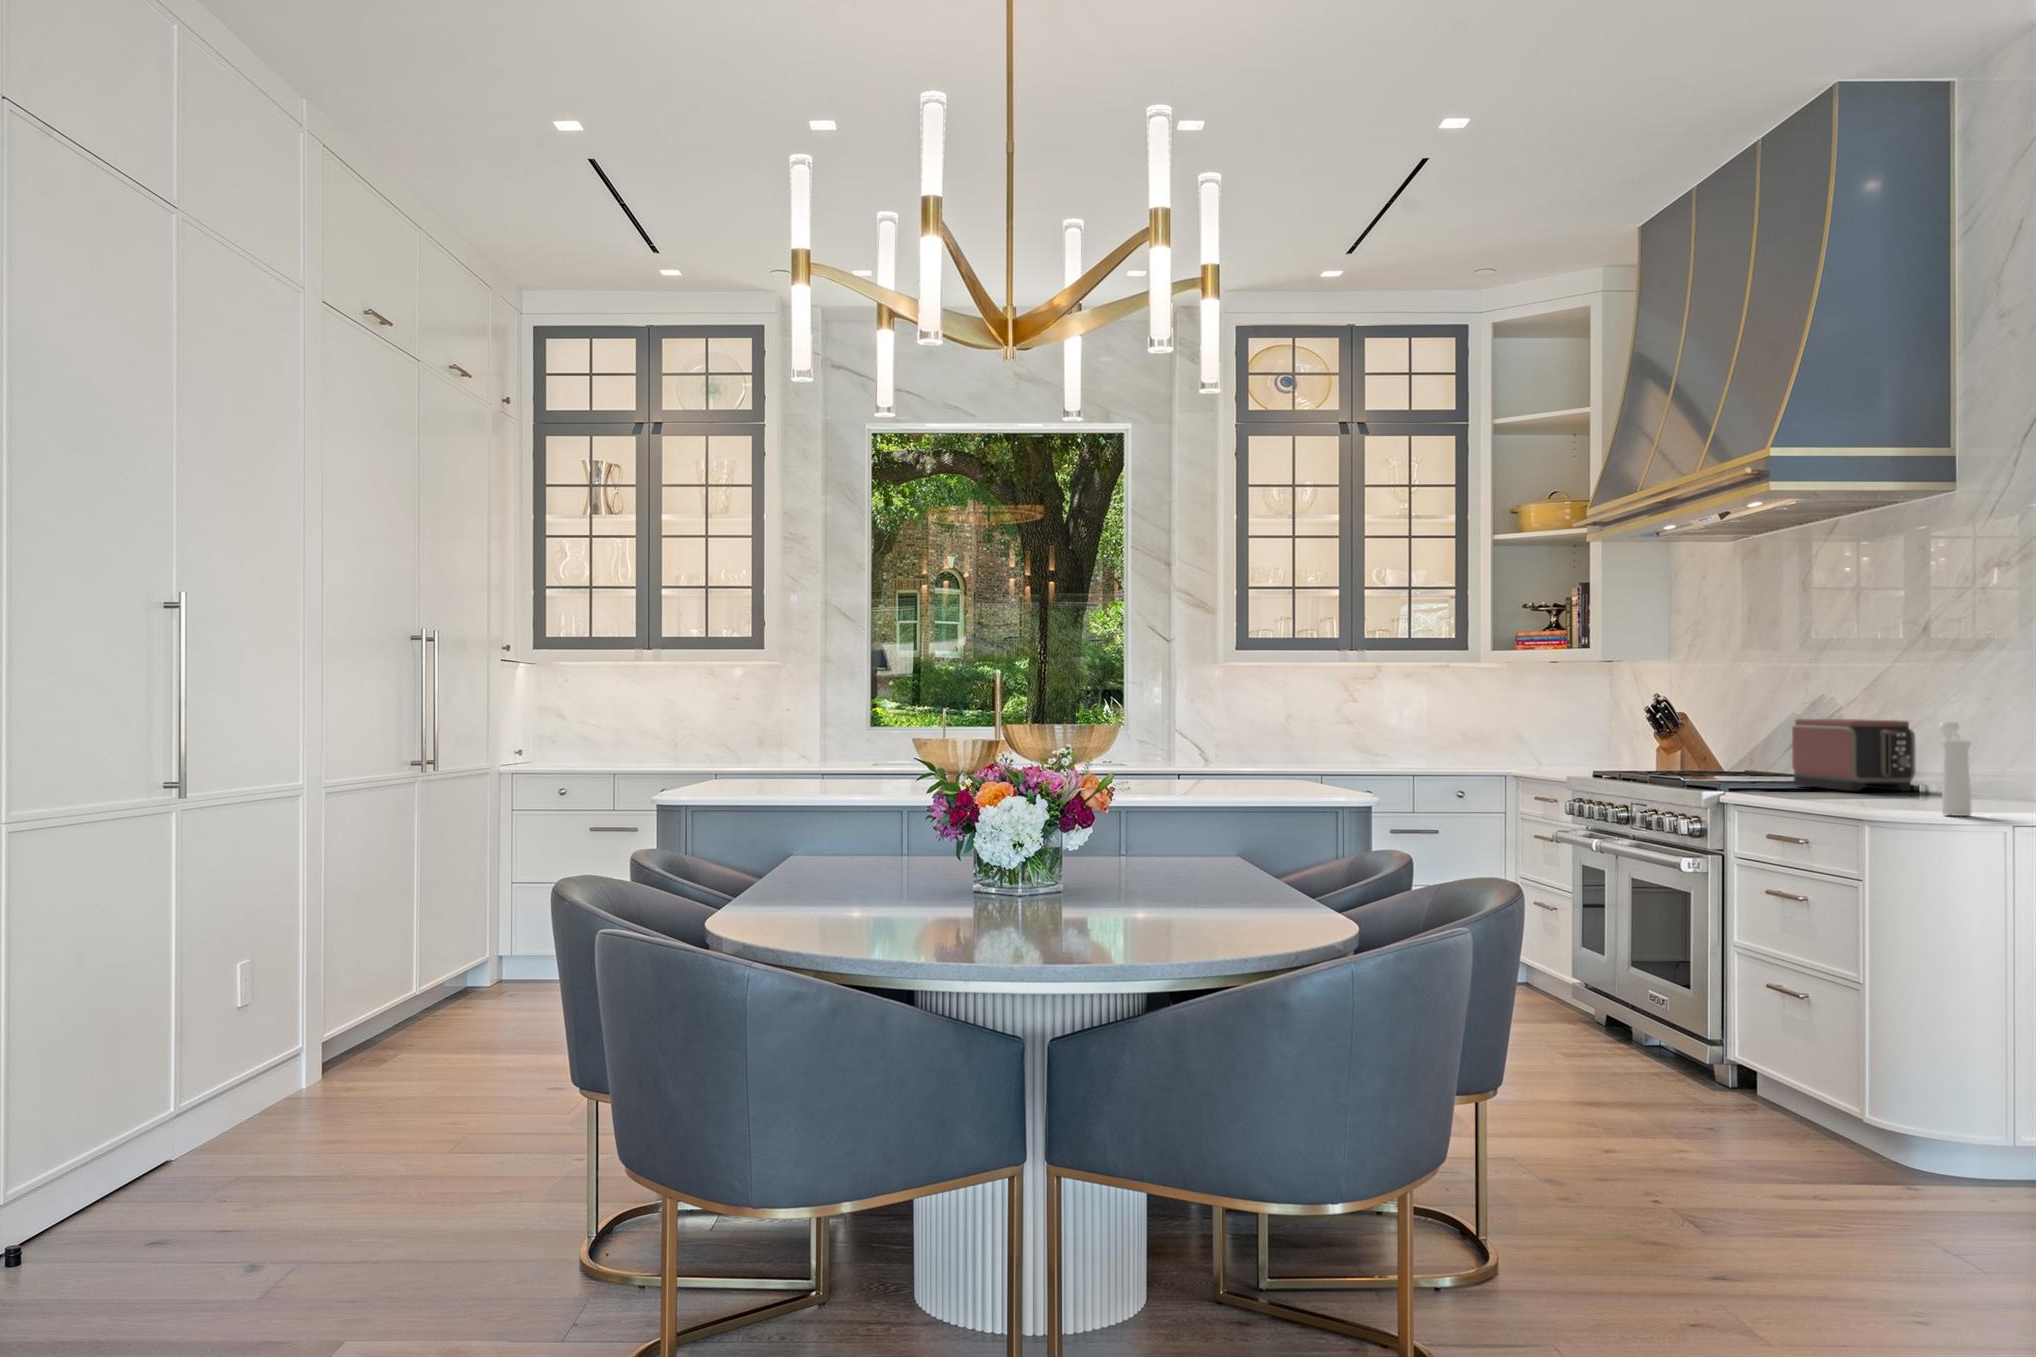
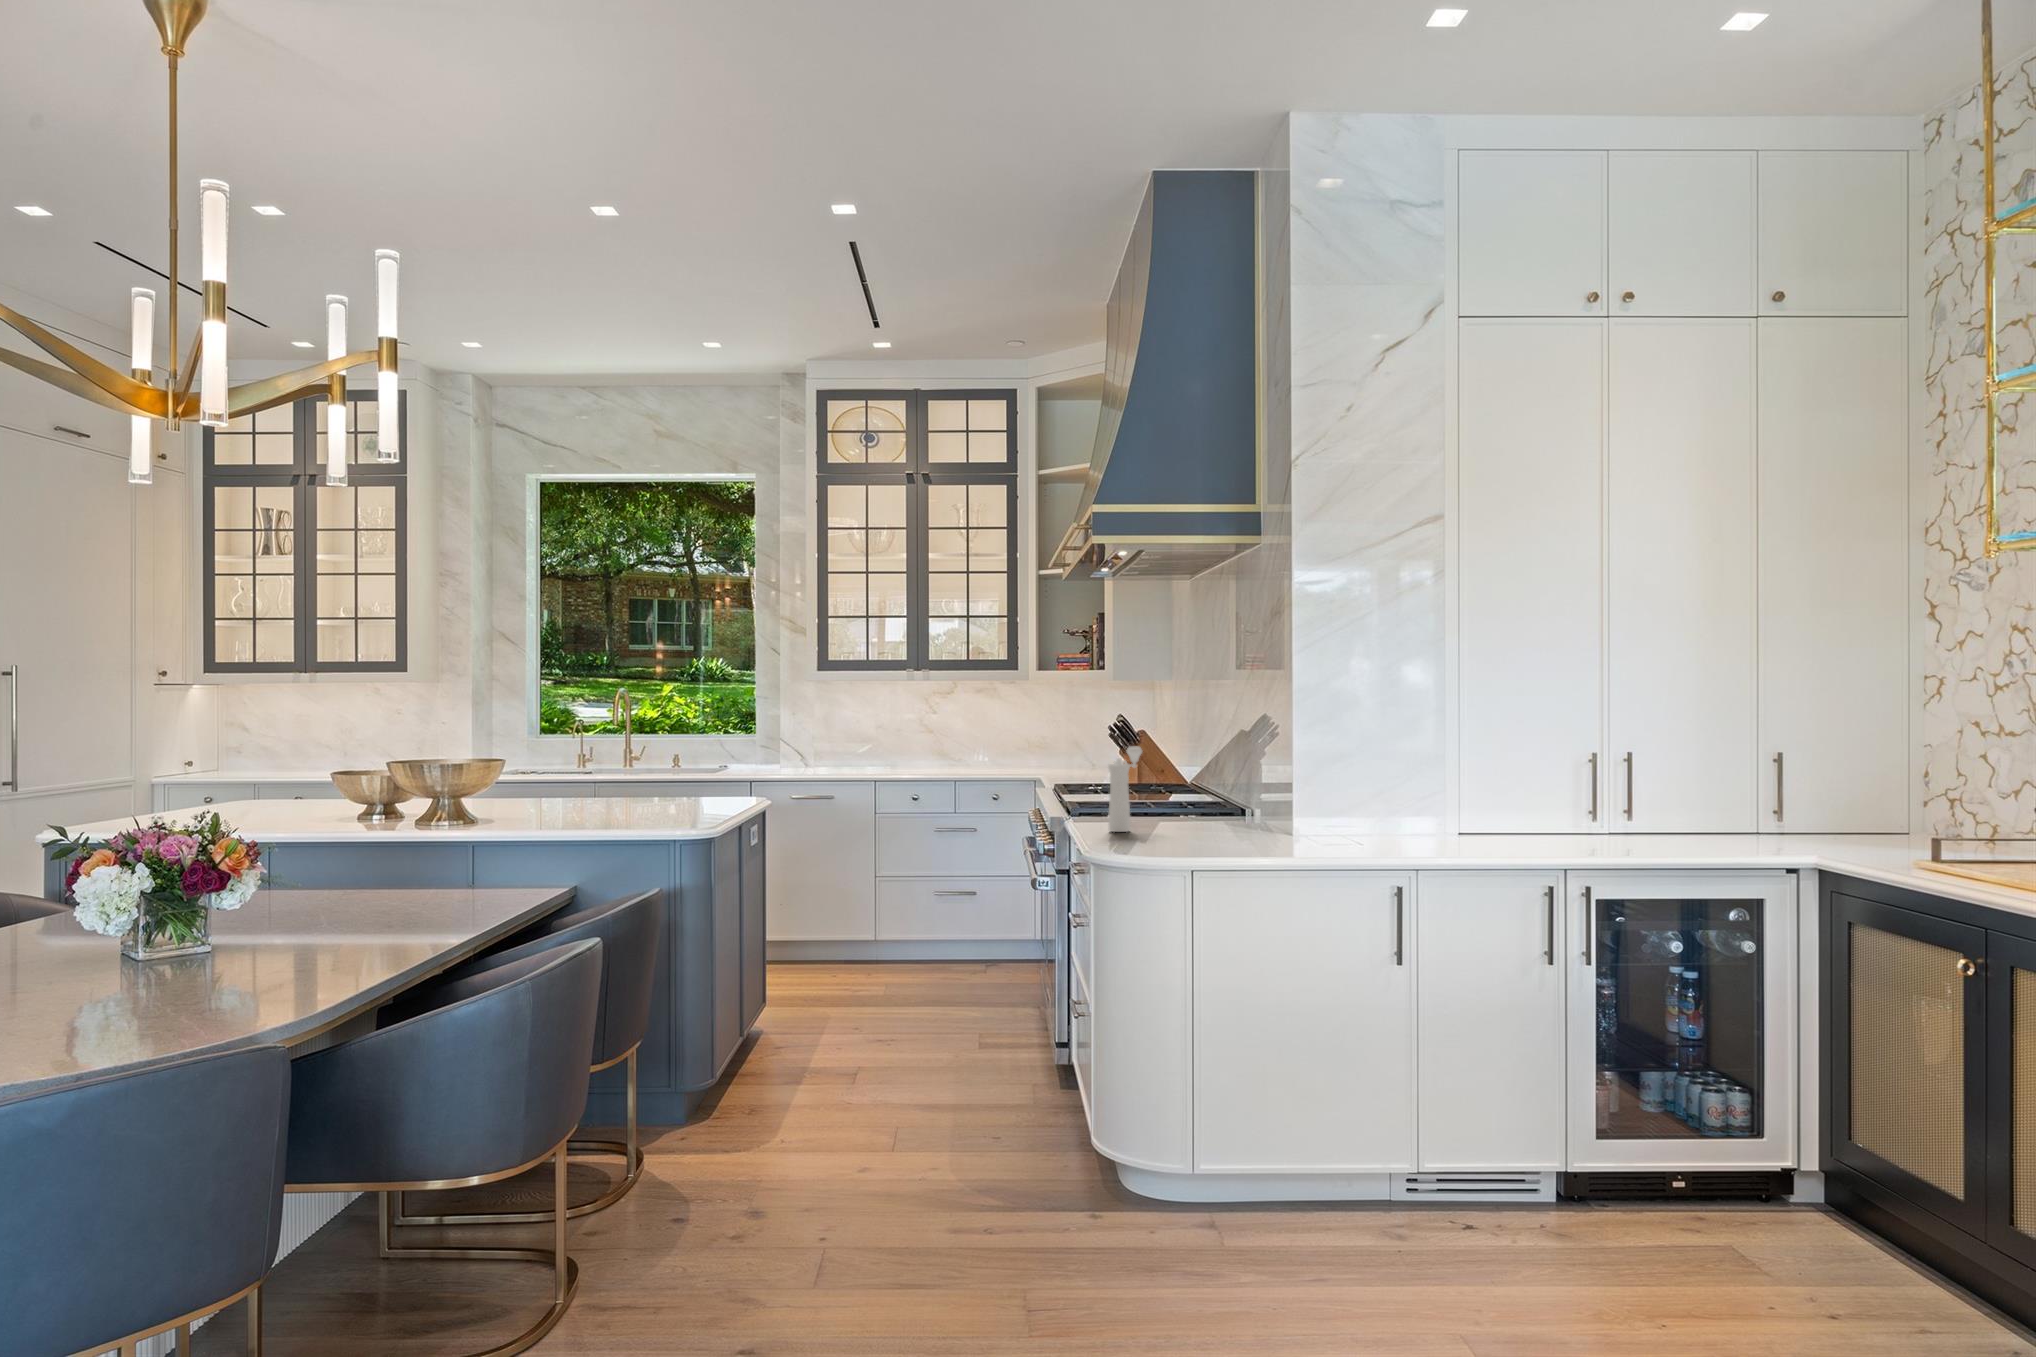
toaster: present [1792,719,1916,791] -> none [1138,738,1209,803]

